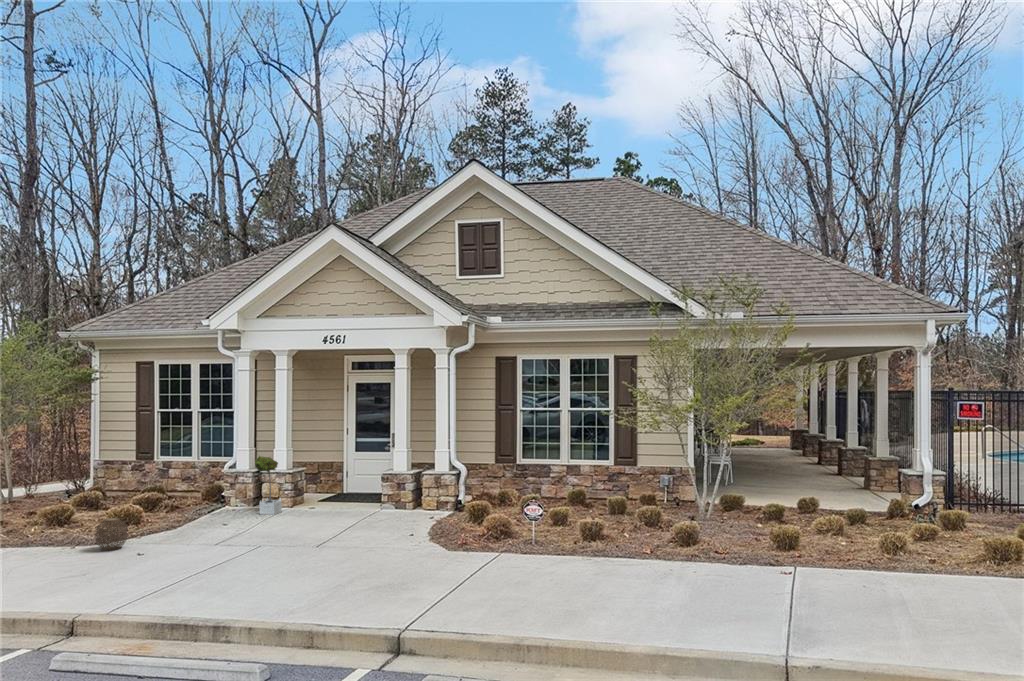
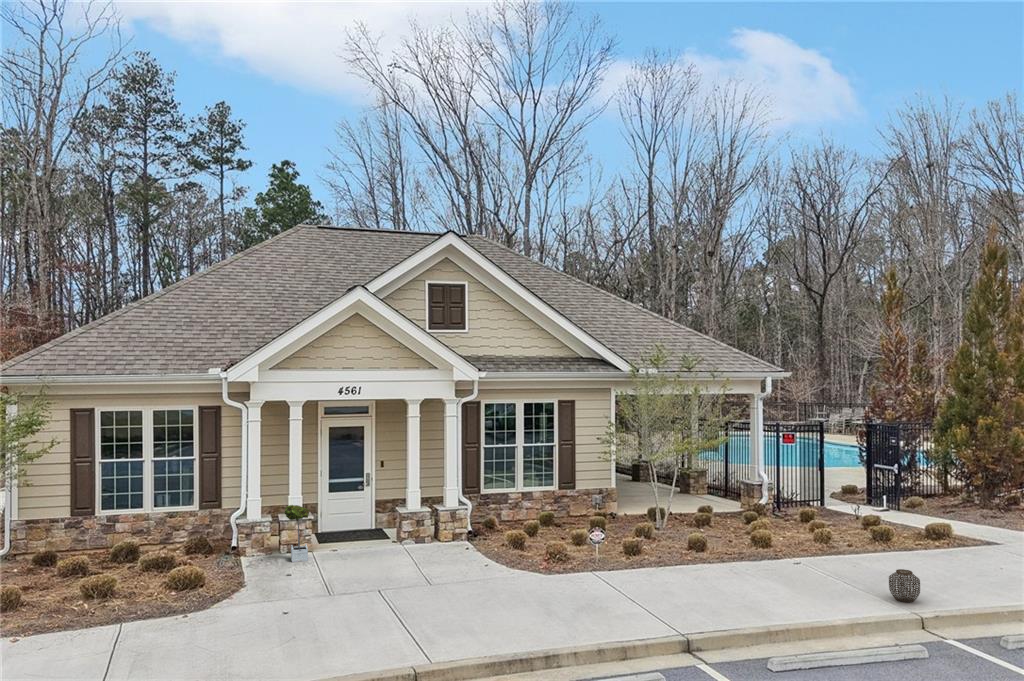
woven basket: present [95,518,127,550] -> present [889,569,920,603]

